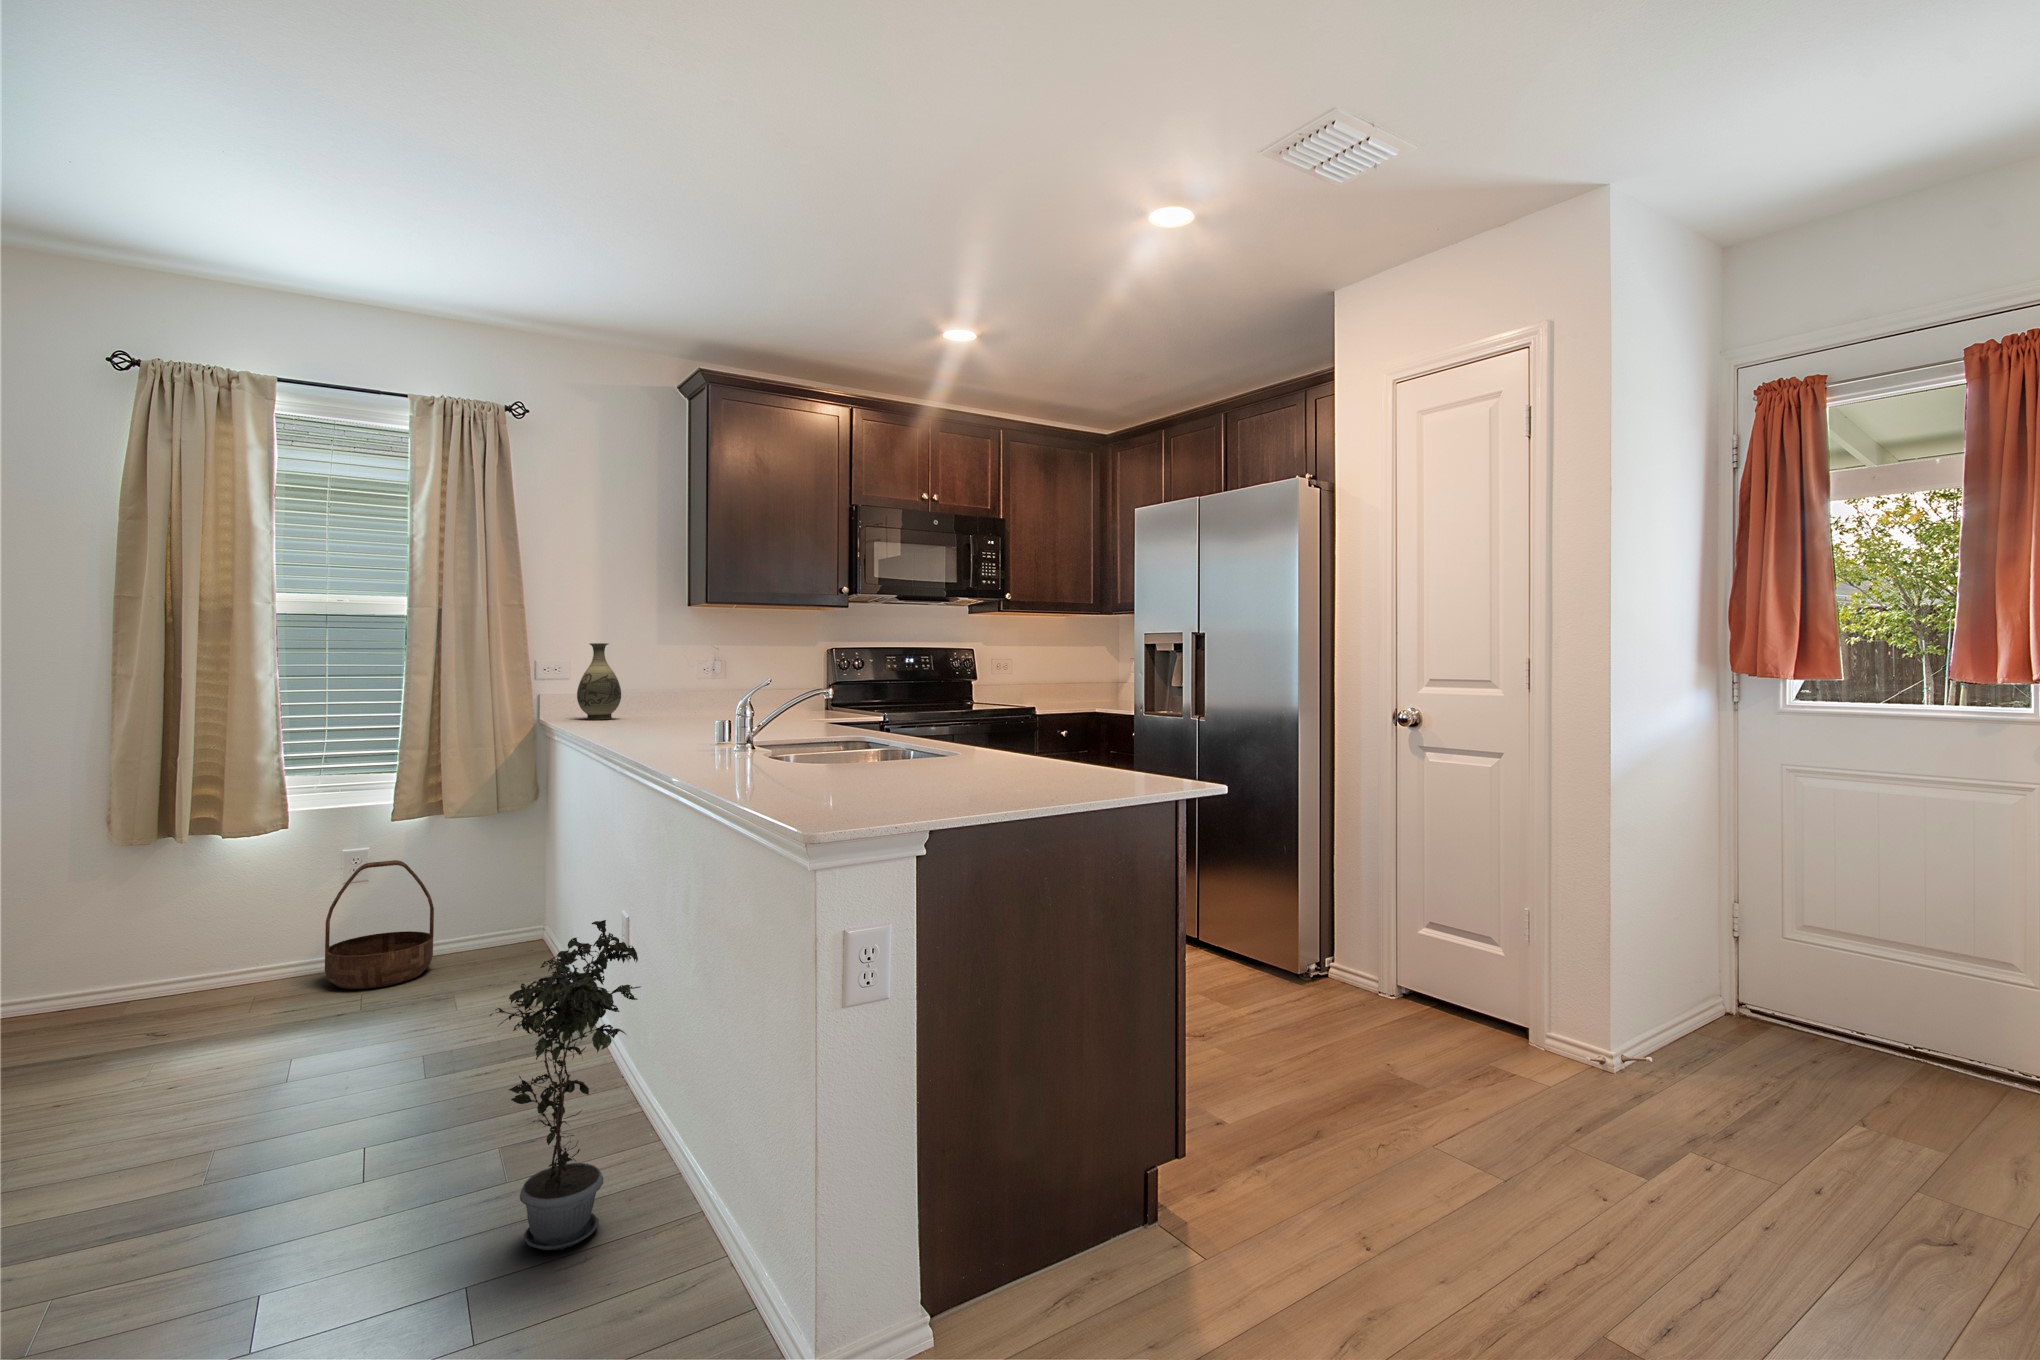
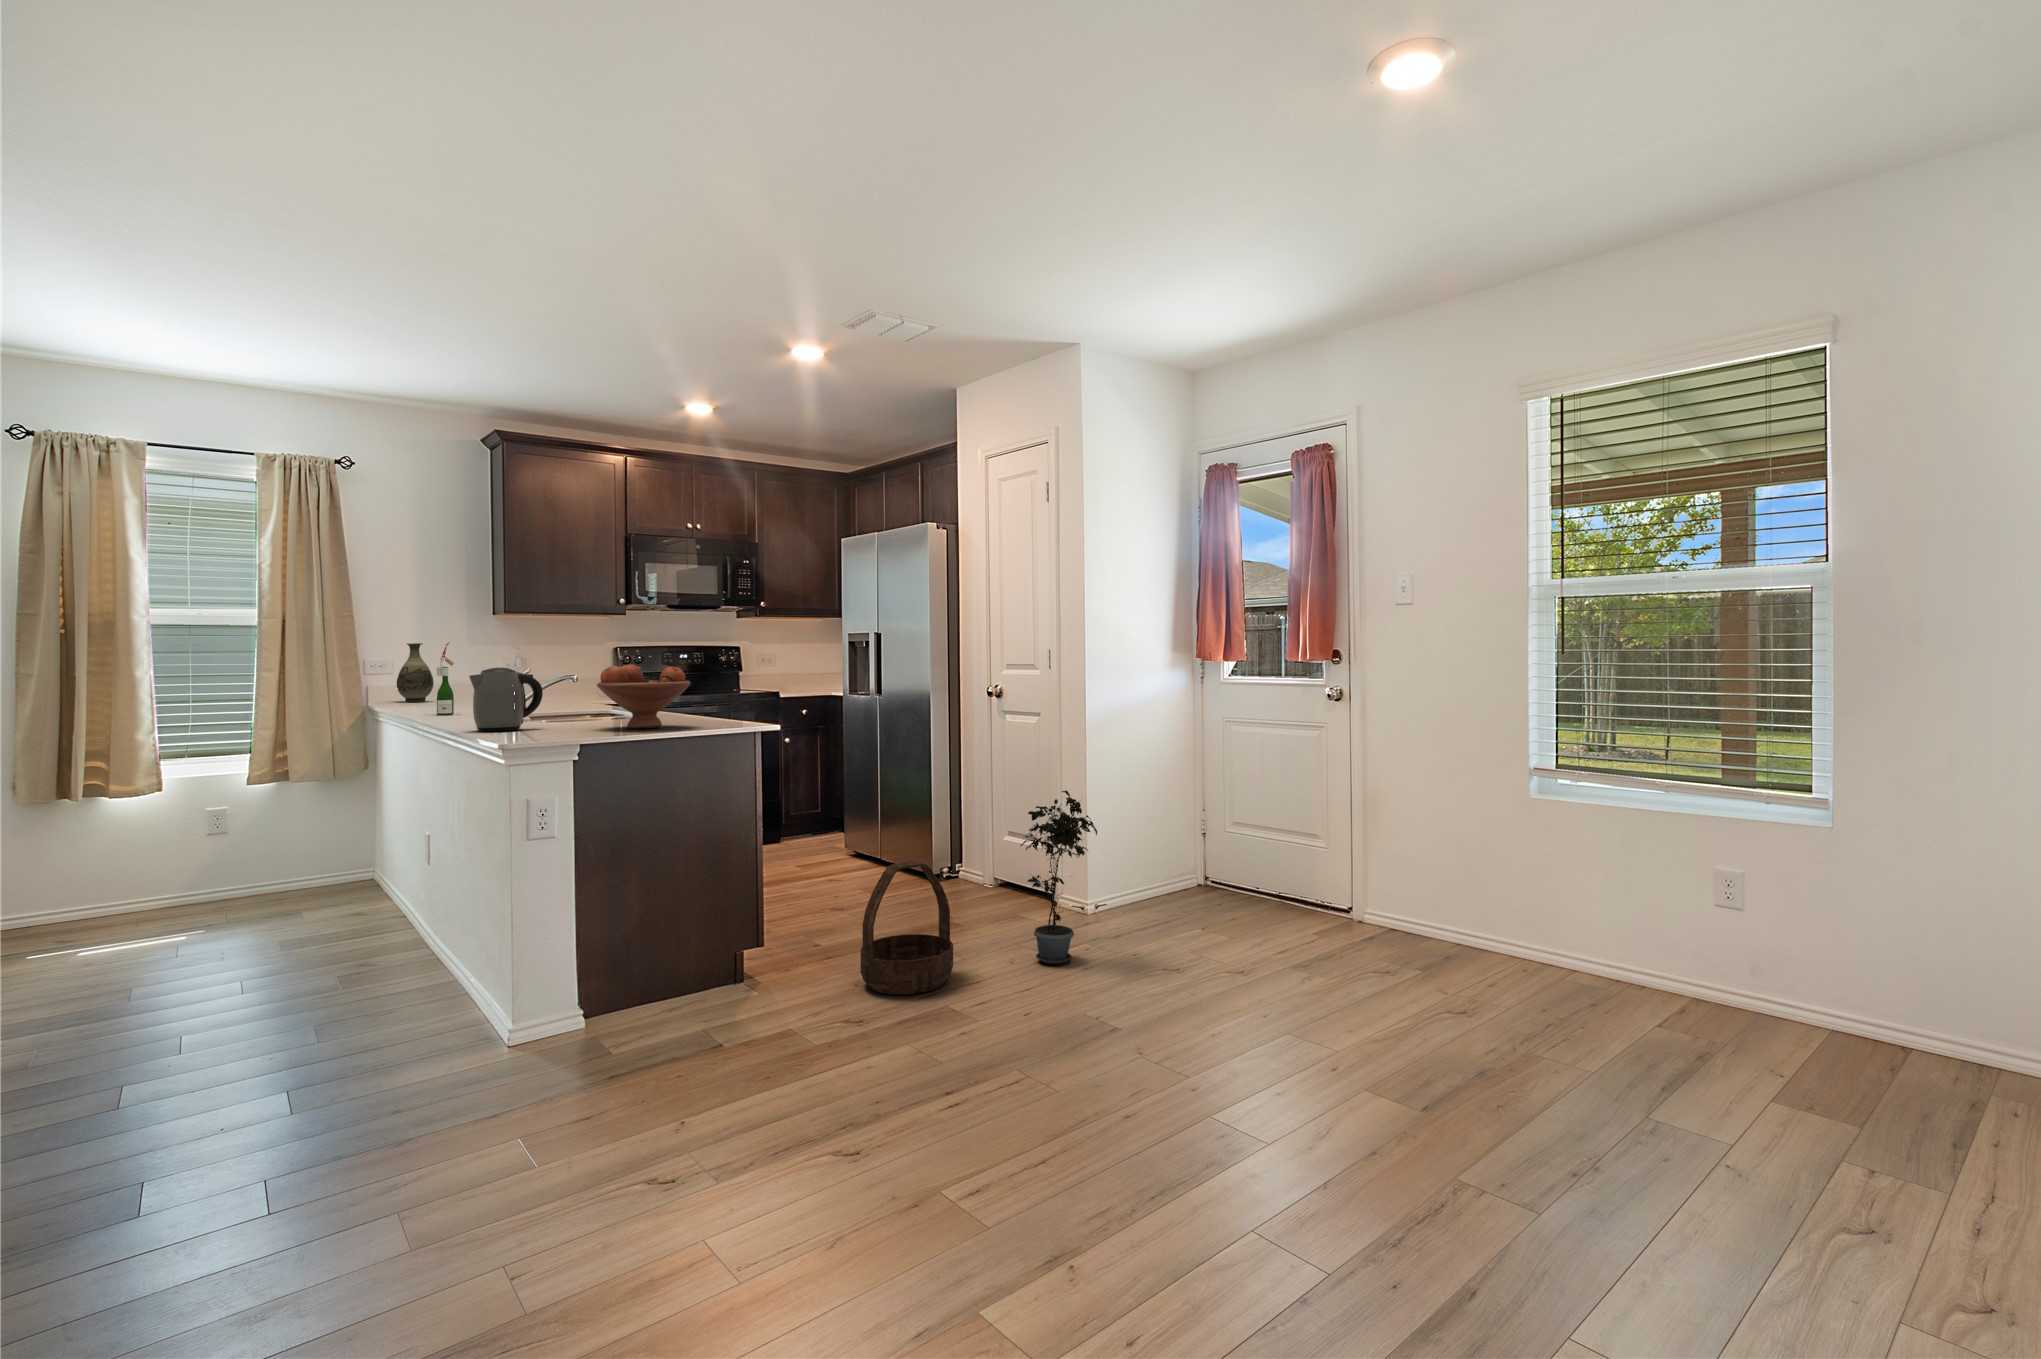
wine bottle: none [644,640,677,745] -> present [436,642,462,715]
fruit bowl: none [918,676,1060,782] -> present [597,664,691,729]
kettle: none [727,680,832,786] -> present [469,668,543,732]
basket: present [325,860,434,989] -> present [861,861,953,995]
potted plant: present [490,920,641,1251] -> present [1020,790,1097,964]

